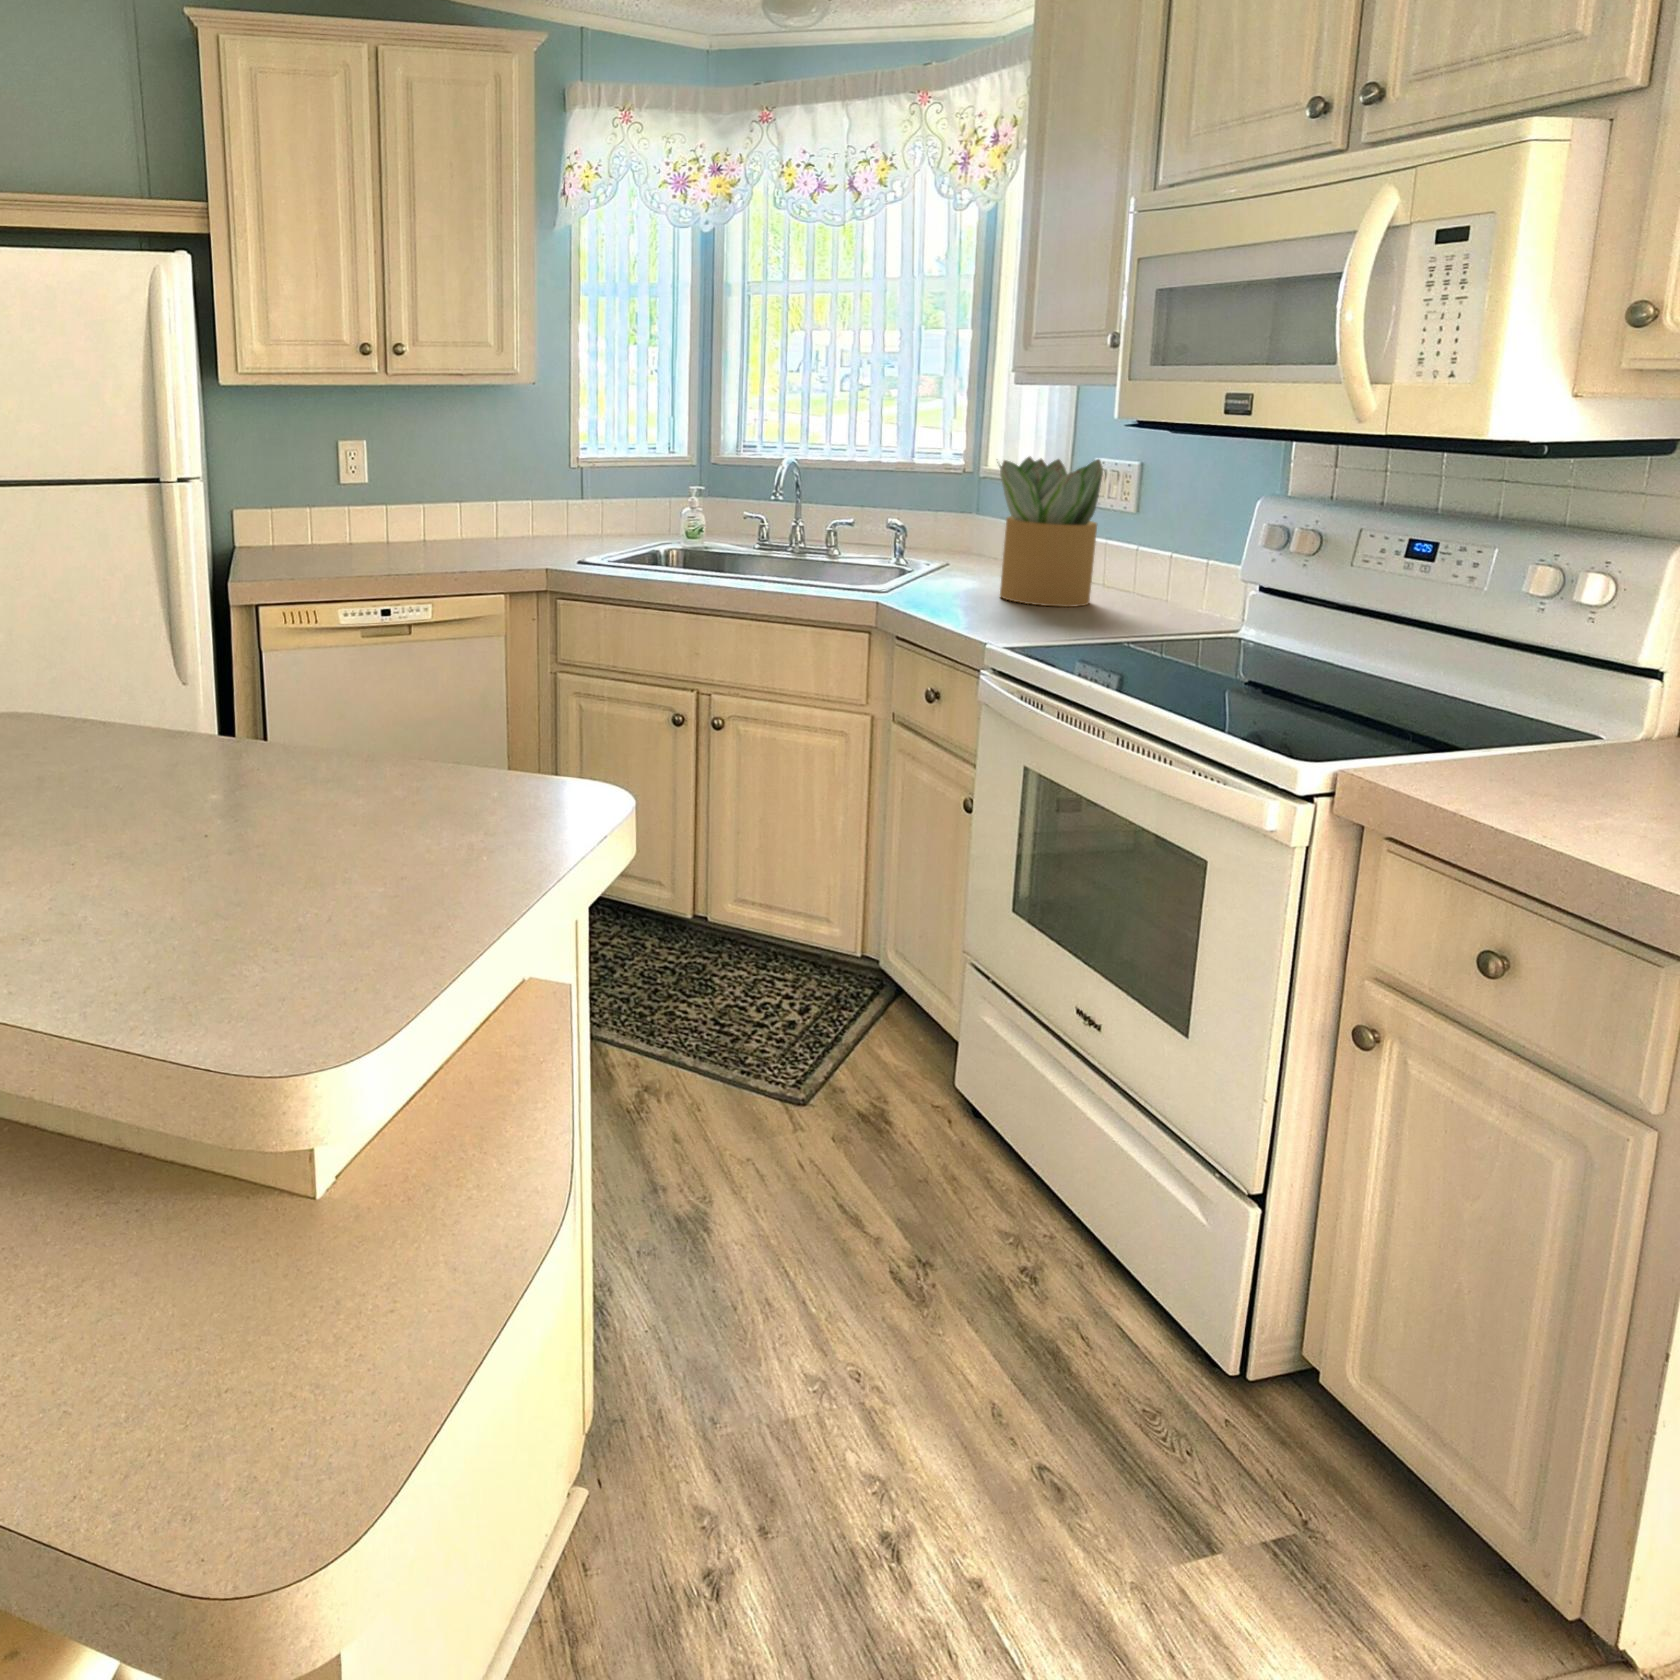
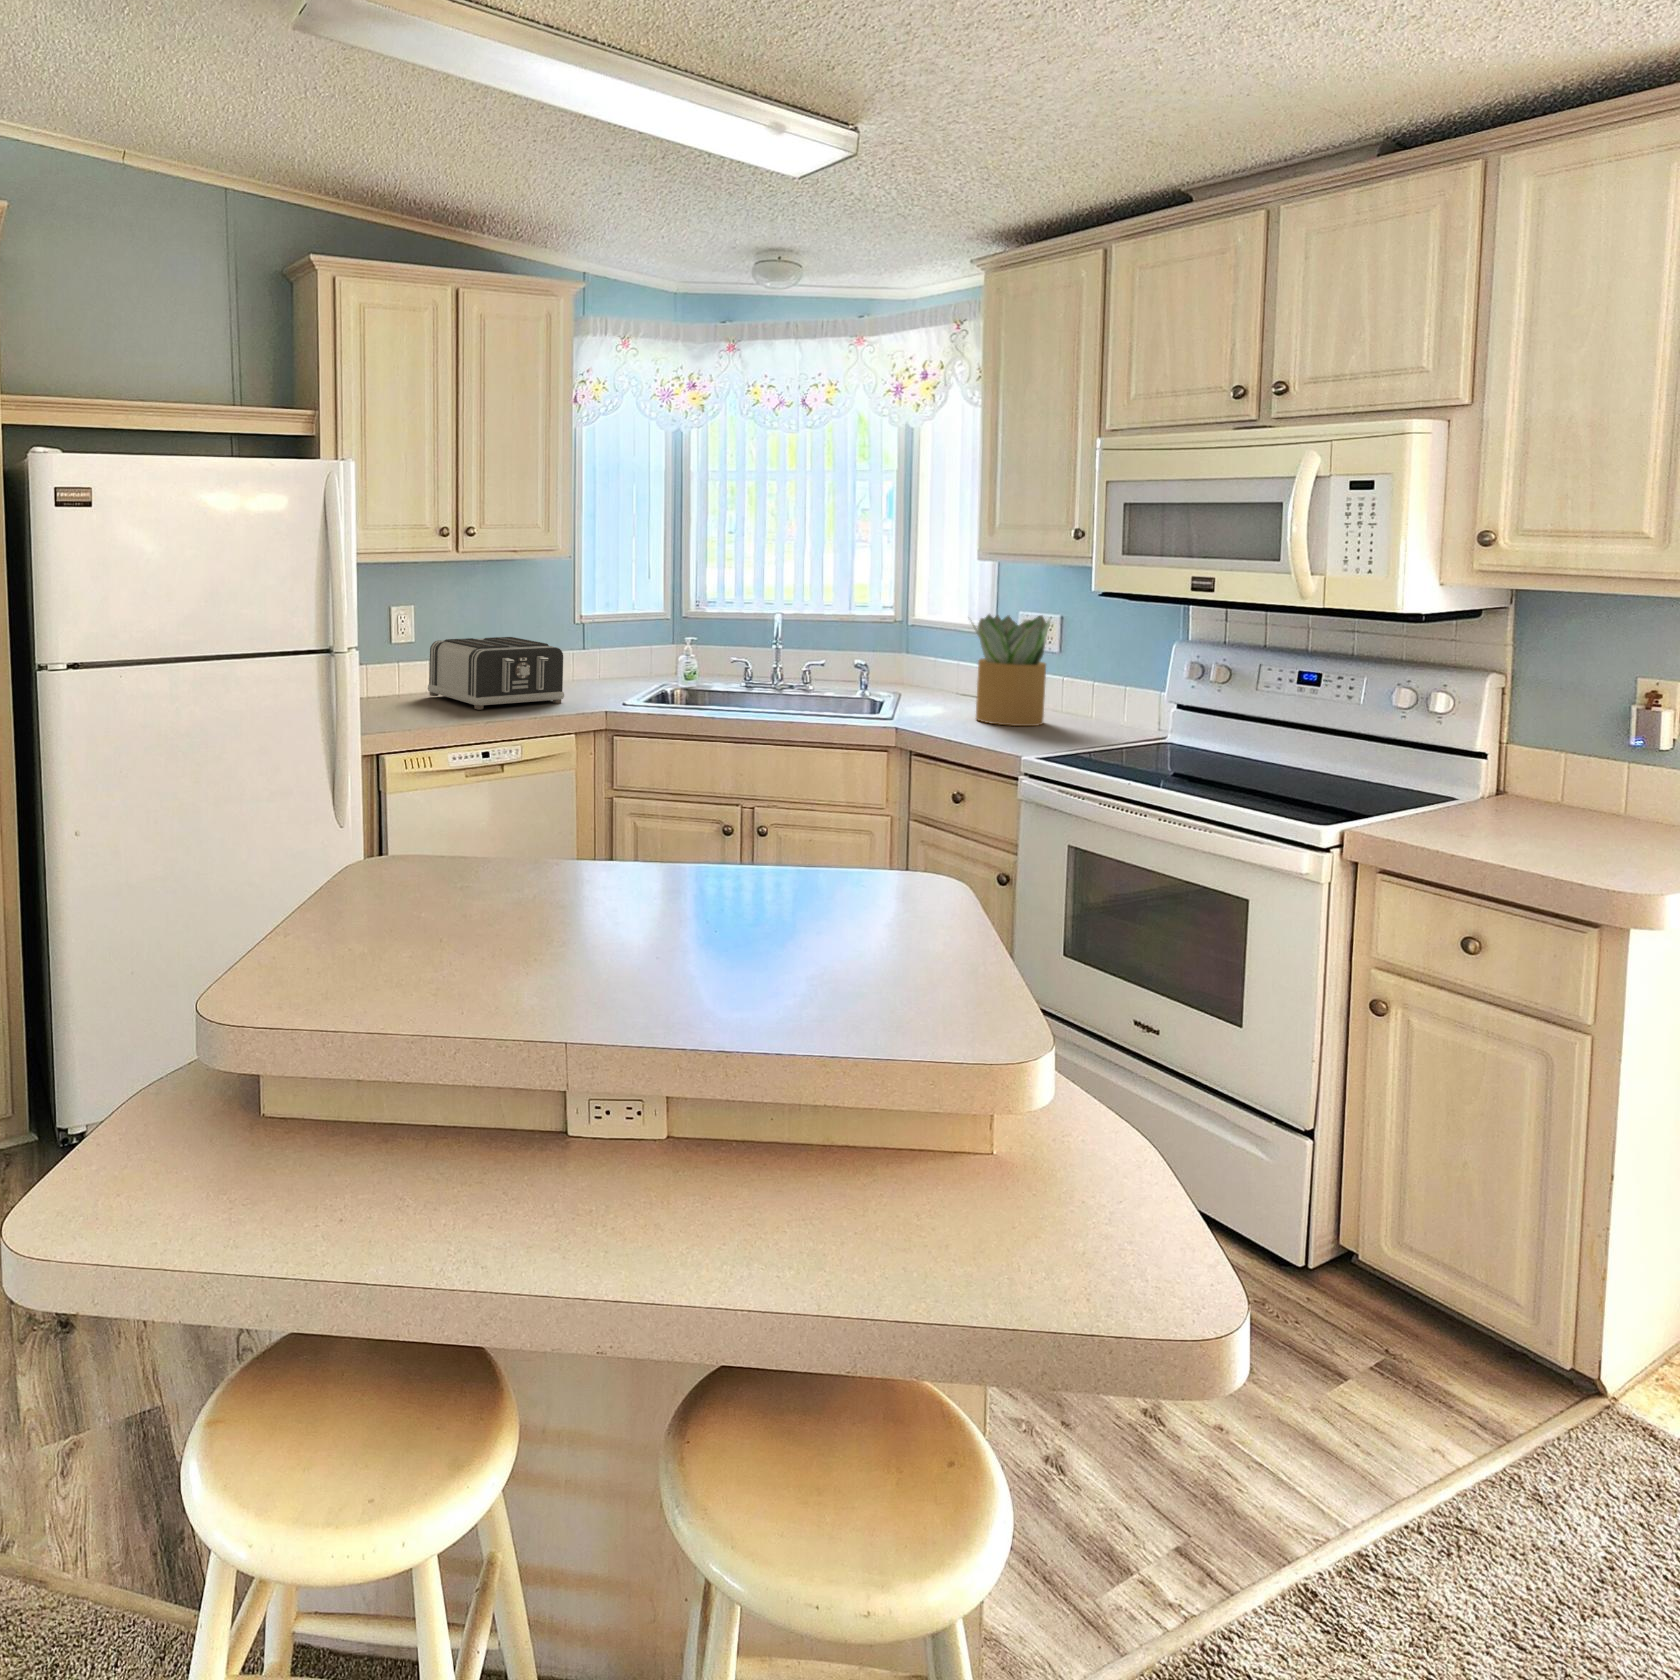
toaster: none [374,479,515,560] -> present [428,637,564,710]

